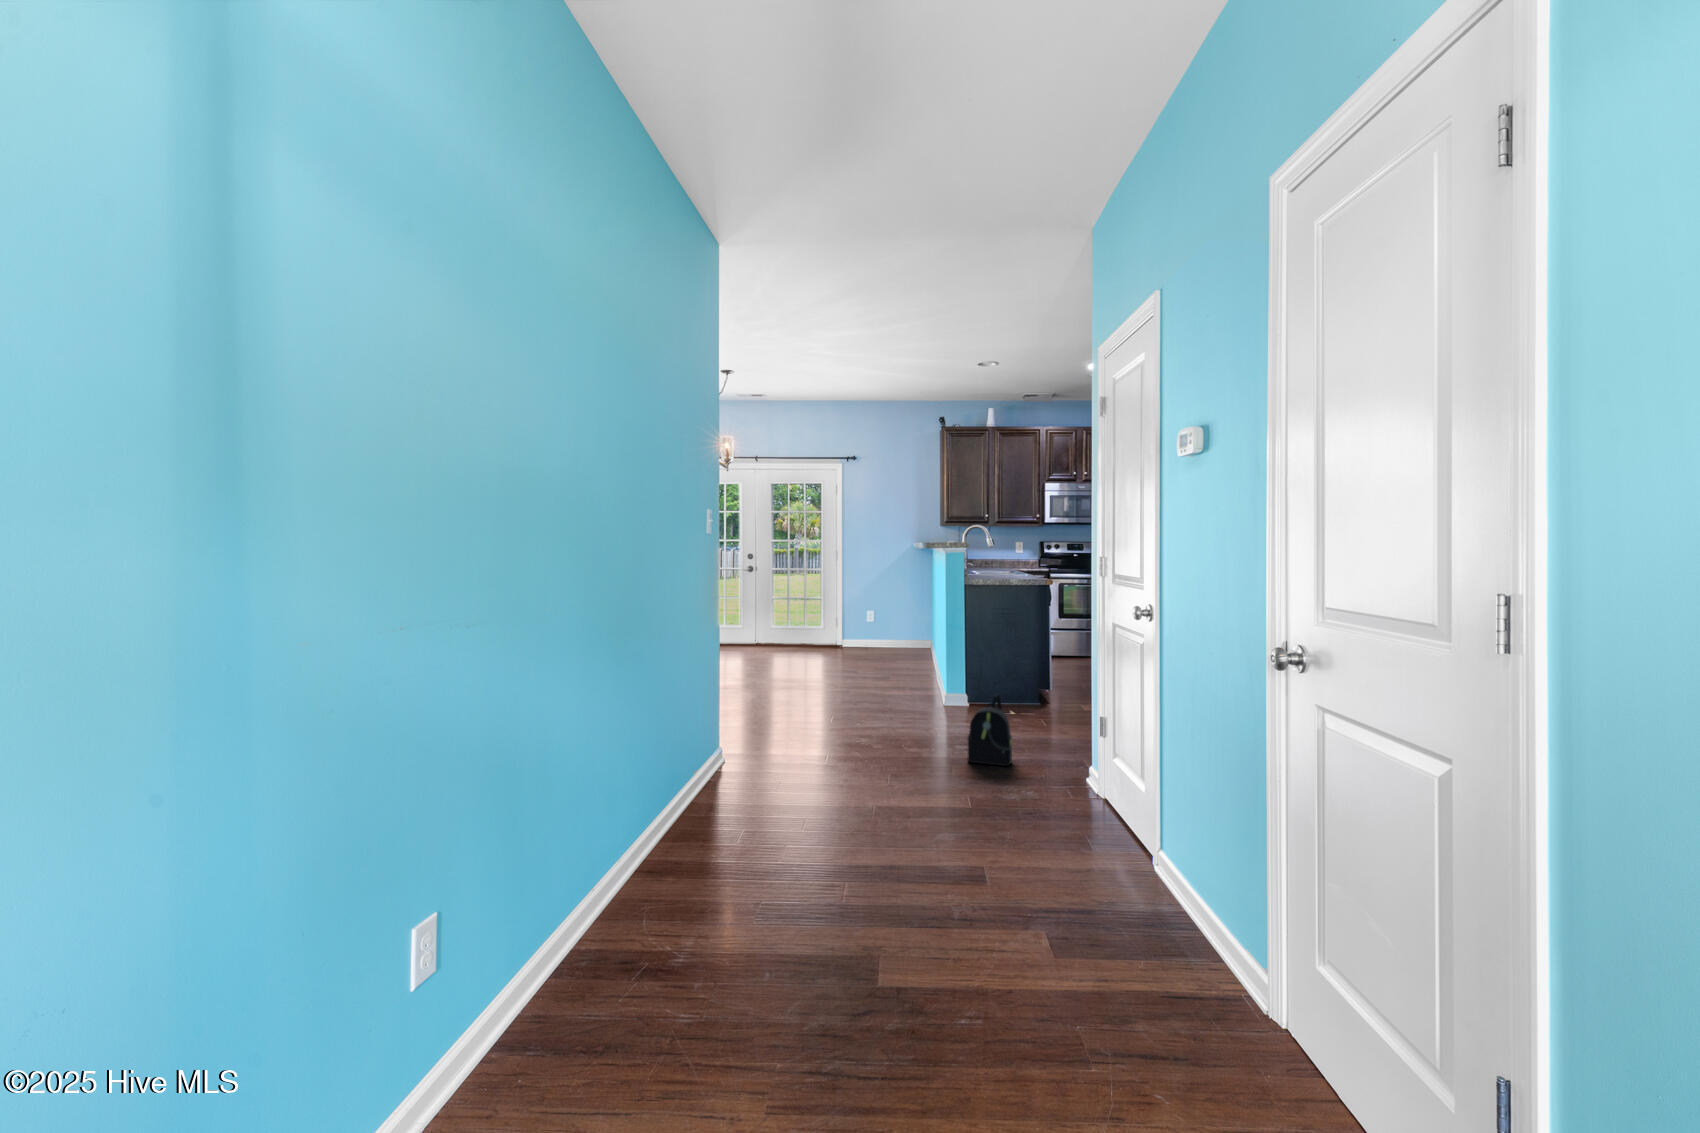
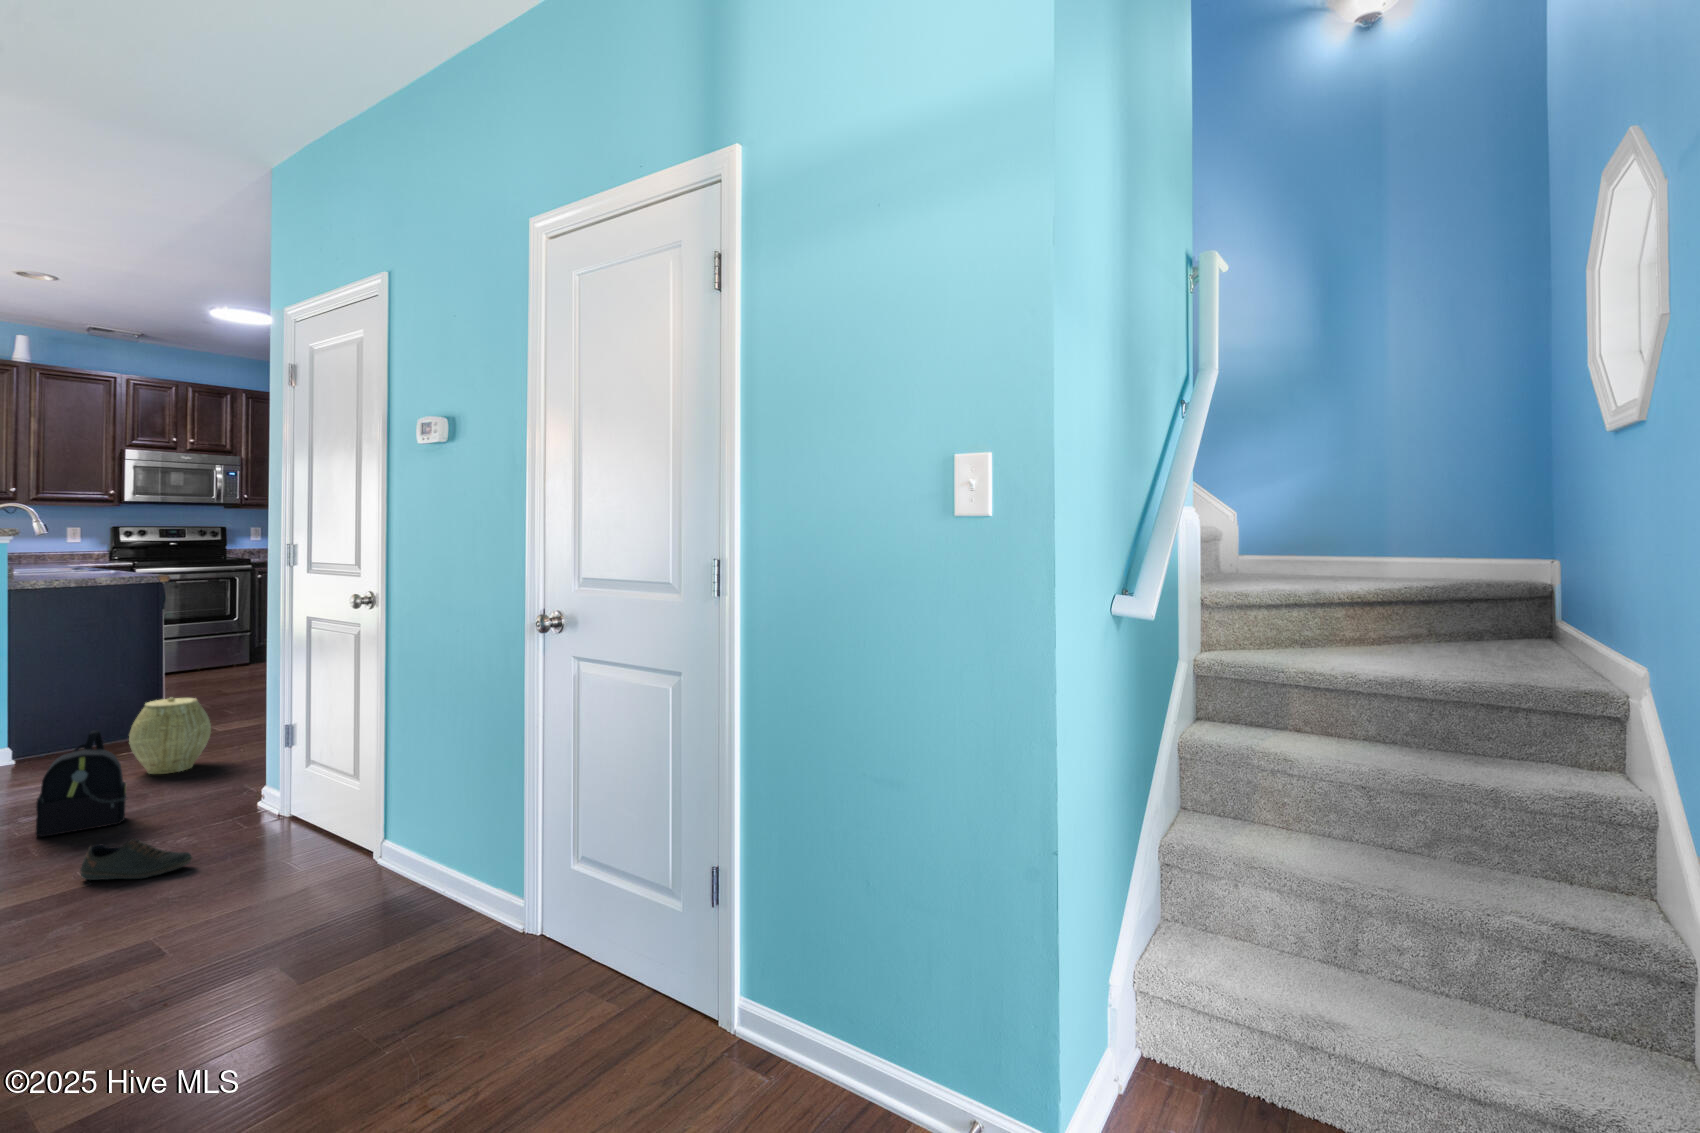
woven basket: none [1024,677,1071,736] -> present [129,698,211,774]
shoe: none [976,778,1033,814] -> present [80,838,193,880]

